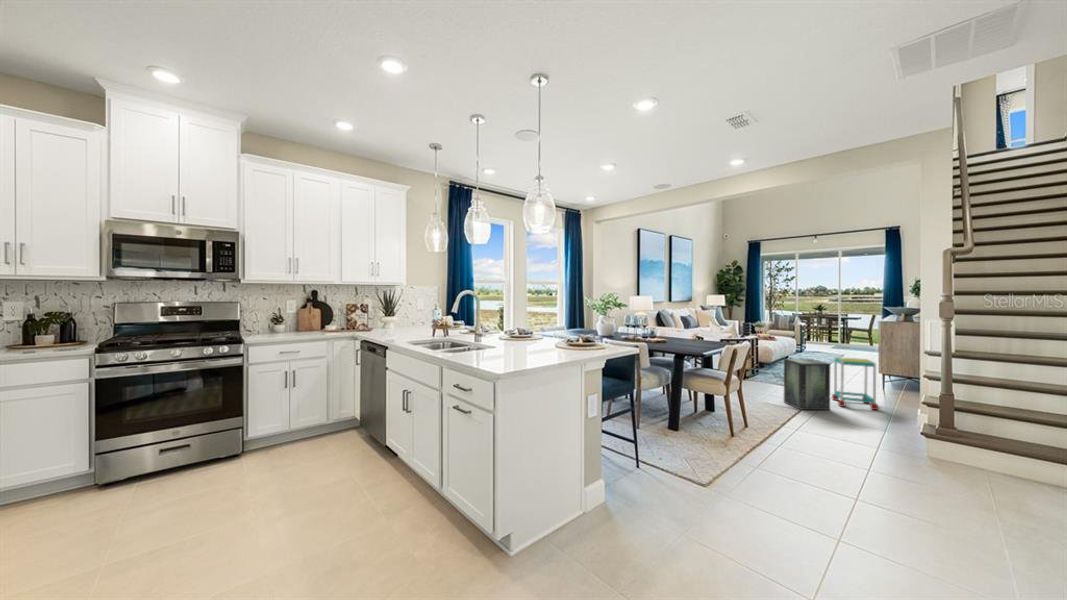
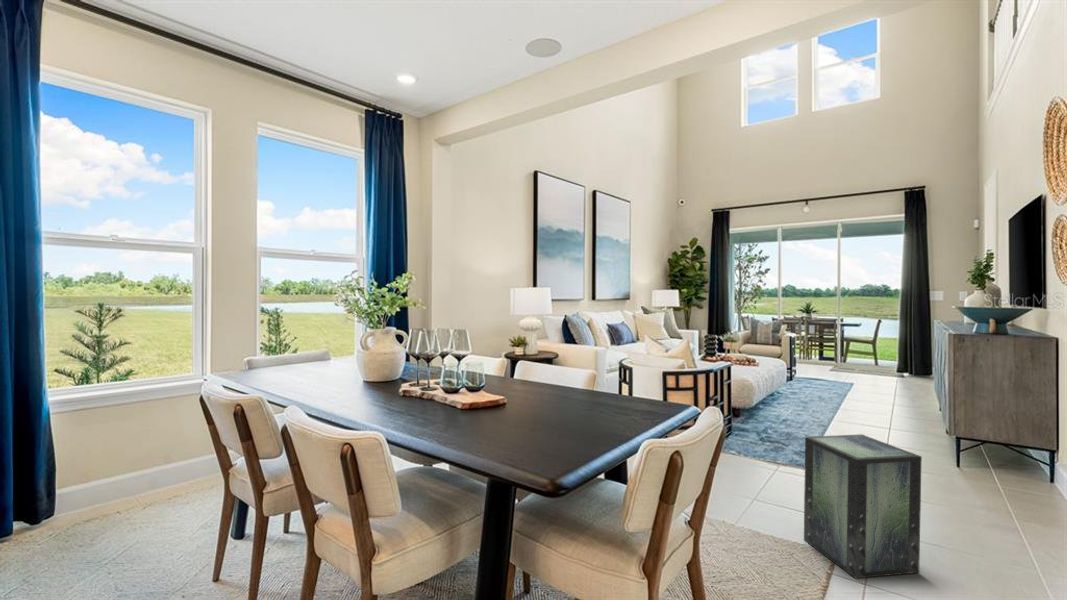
side table: present [832,357,878,410] -> none [898,425,1021,564]

